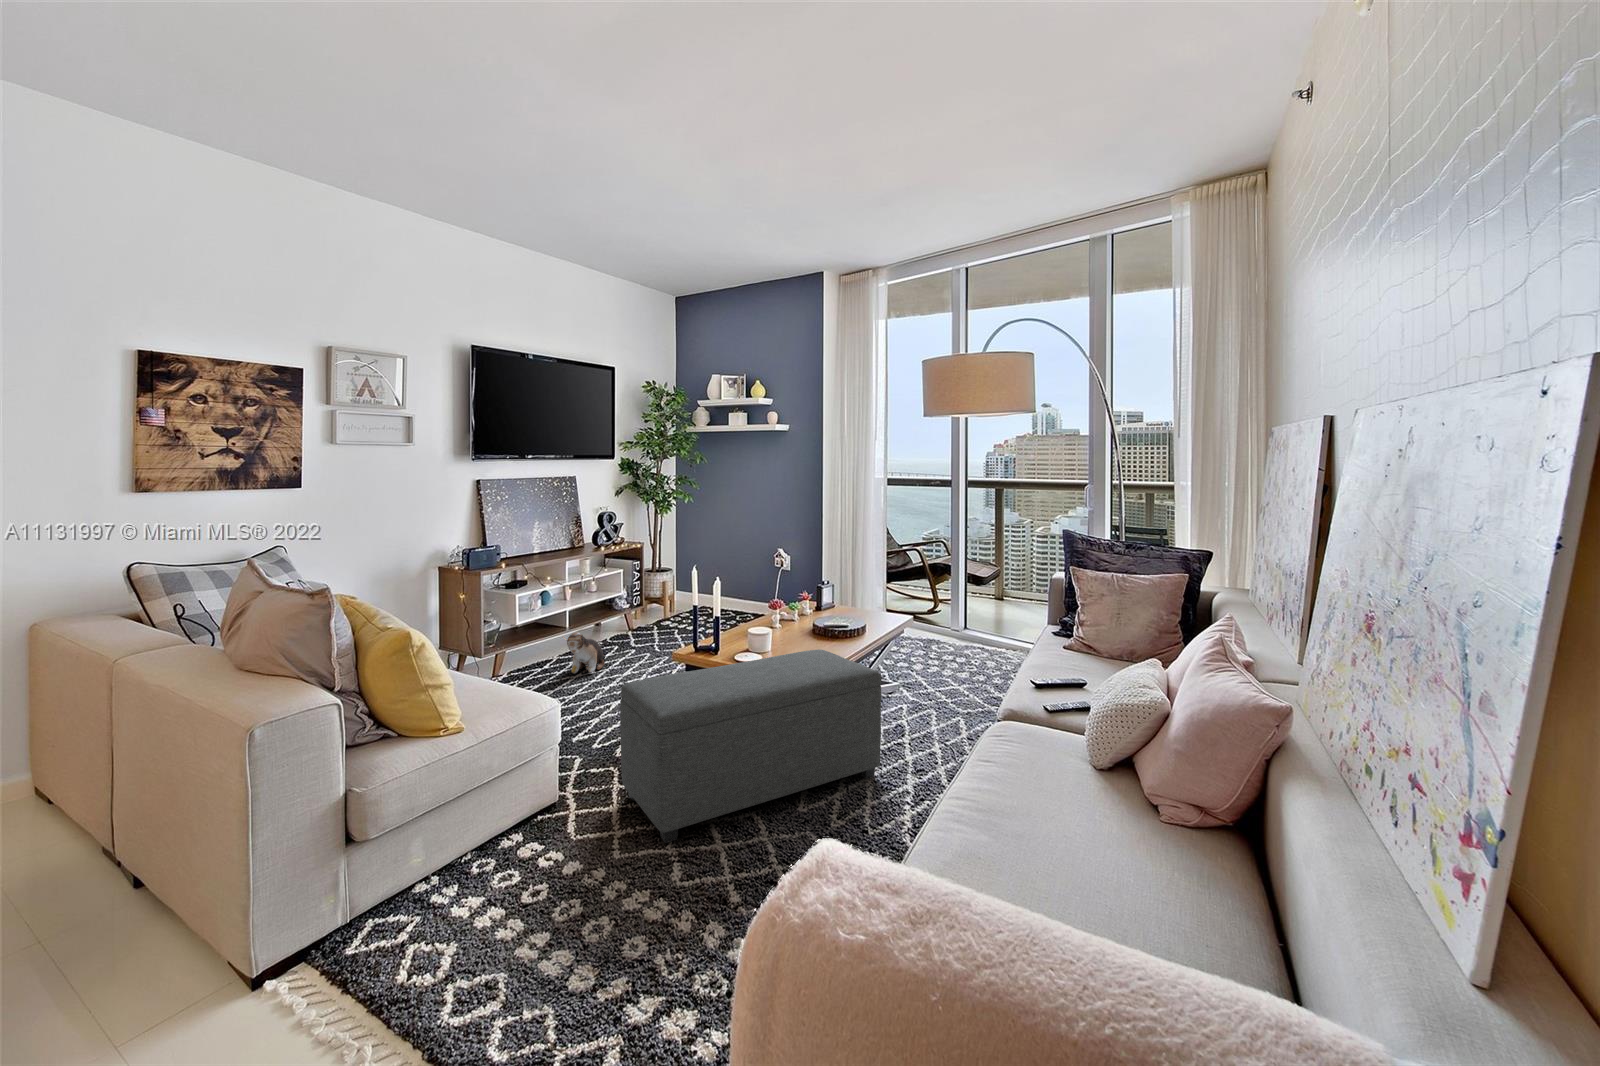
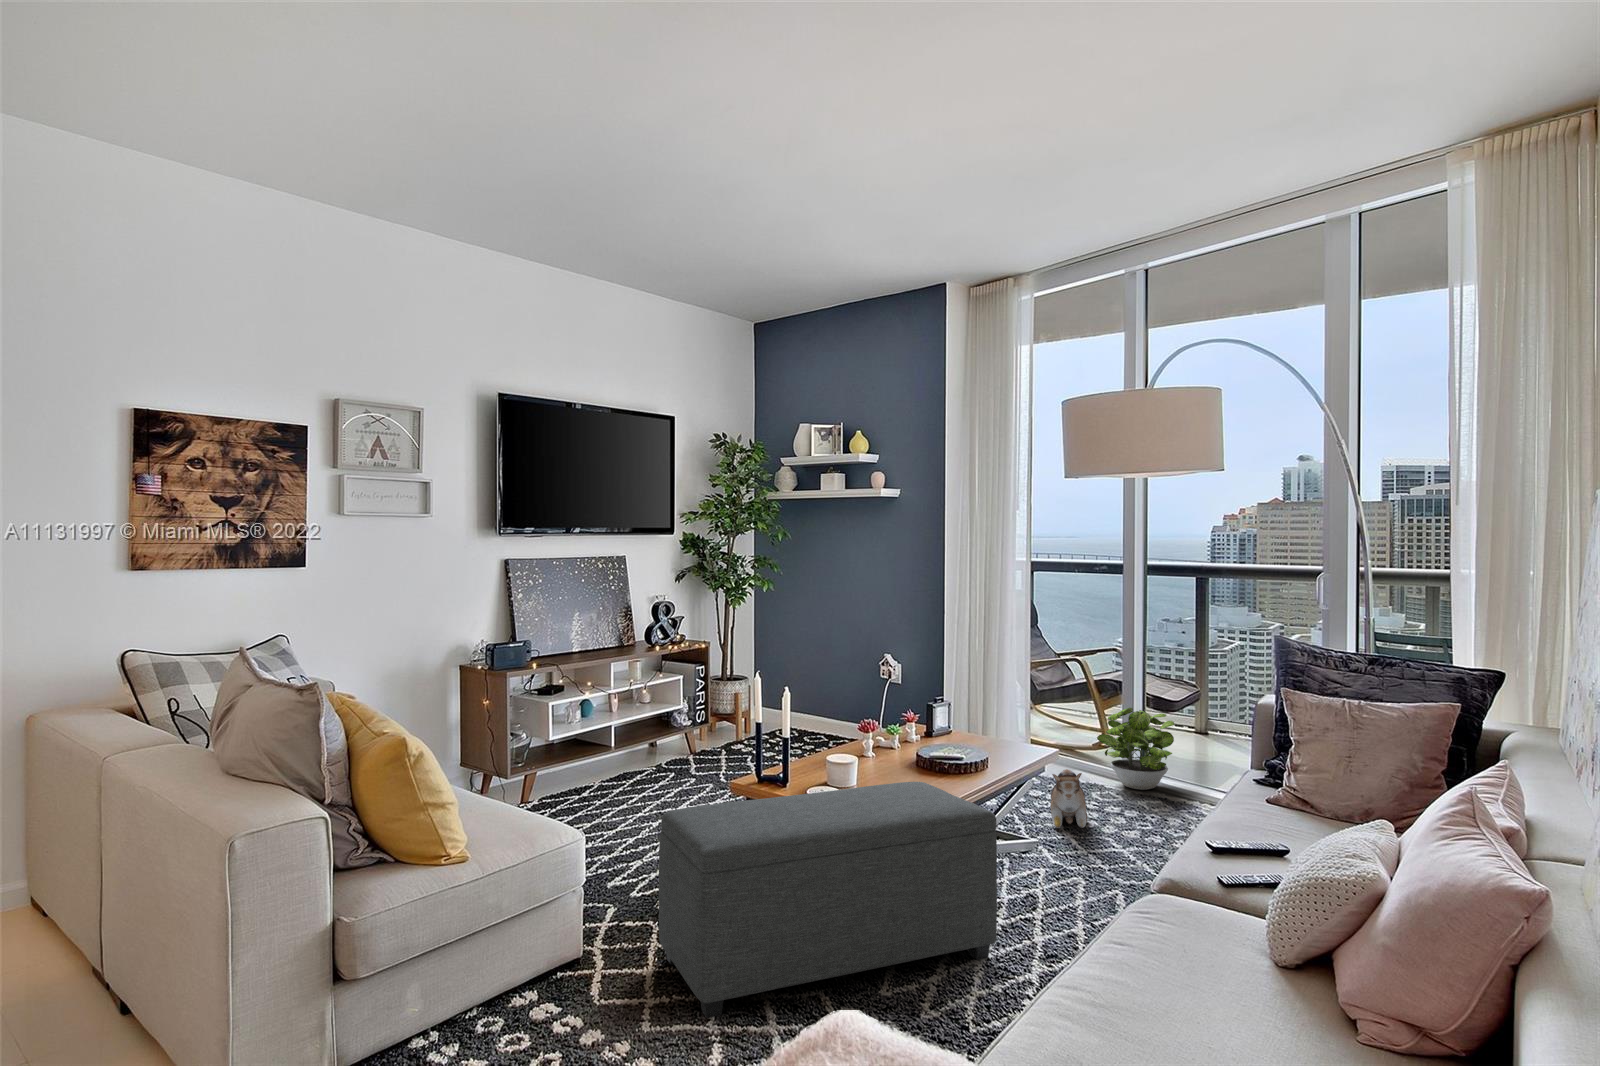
potted plant: none [935,586,988,643] -> present [1097,708,1174,790]
plush toy: present [563,632,606,674] -> present [1051,769,1088,828]

